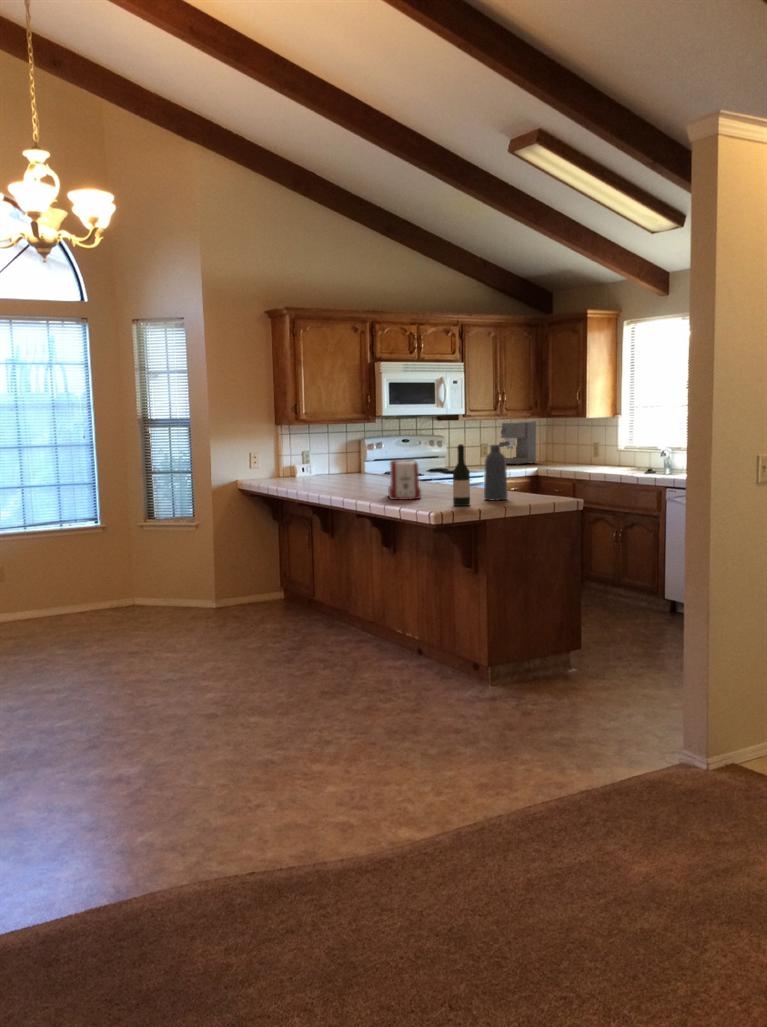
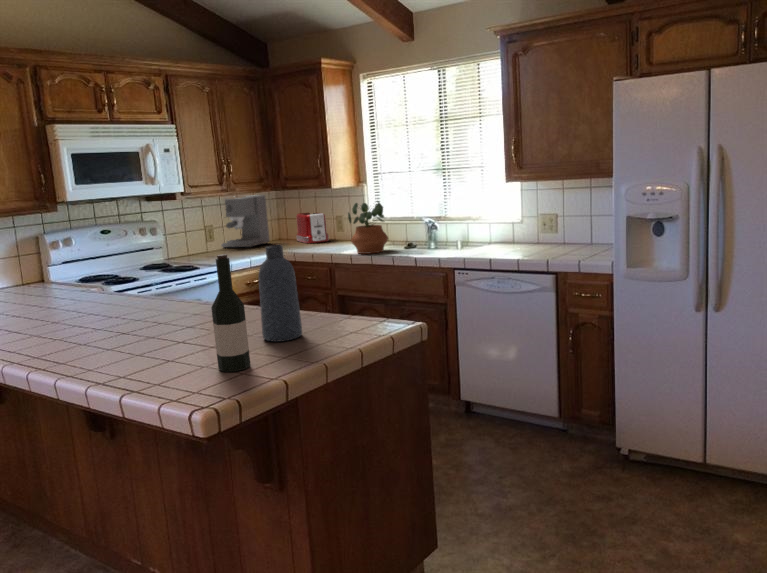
potted plant: none [591,430,625,473] -> present [348,201,388,254]
toaster: present [388,459,421,500] -> present [296,213,329,243]

